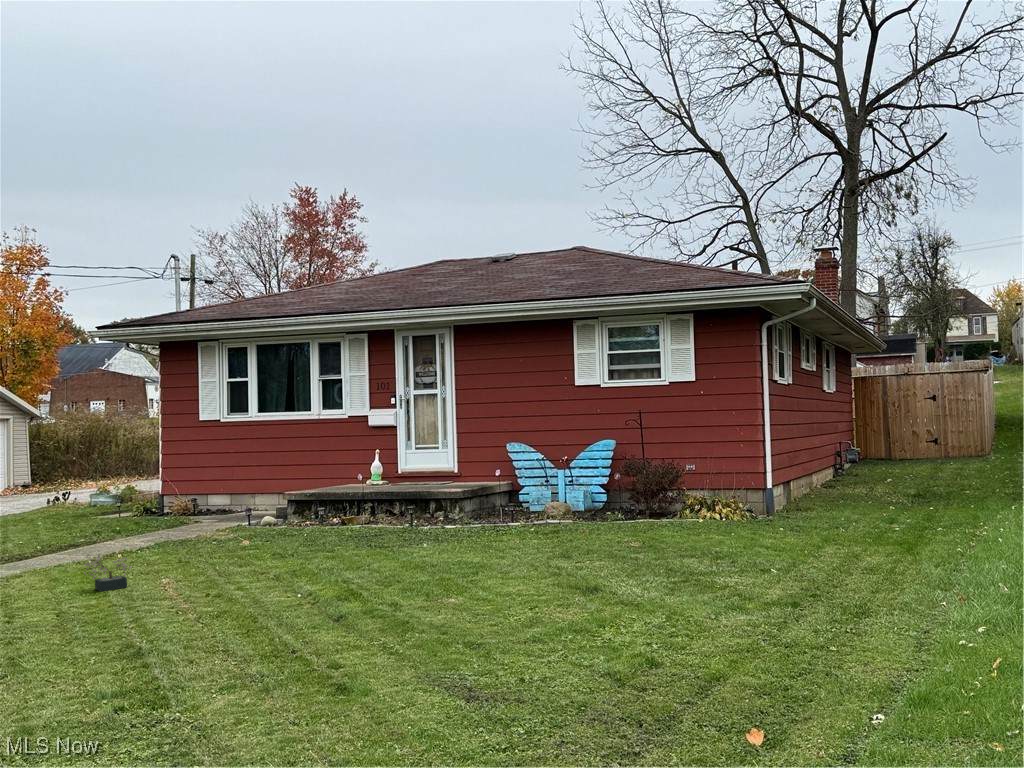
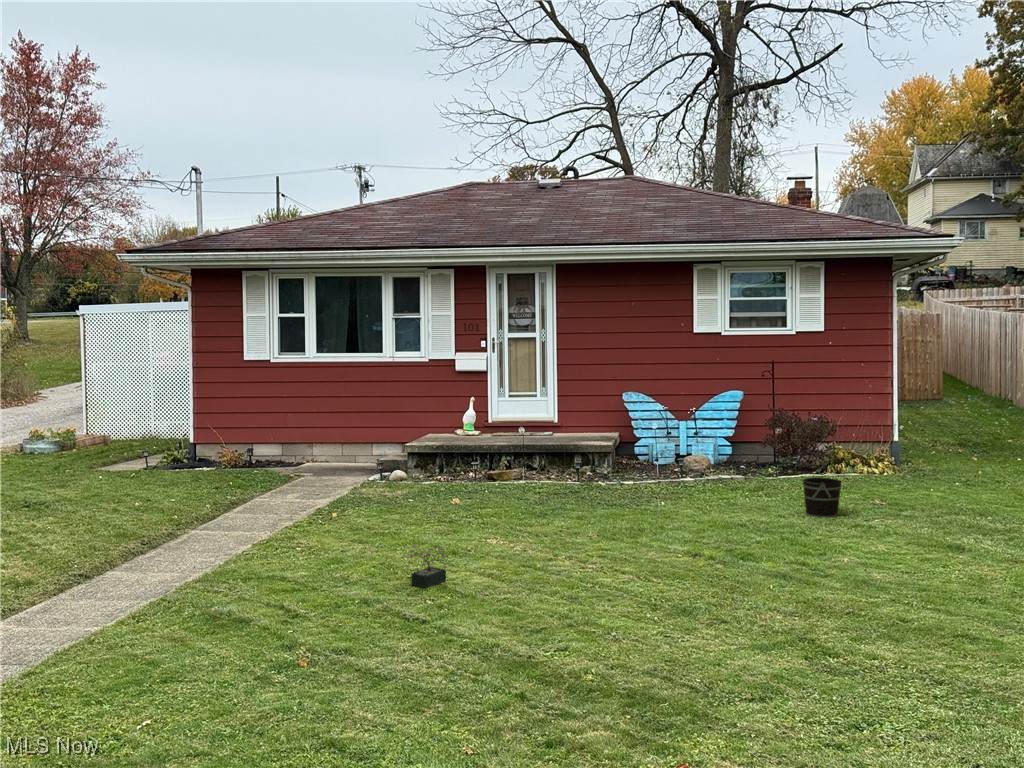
bucket: none [550,511,585,550] -> present [802,477,841,517]

